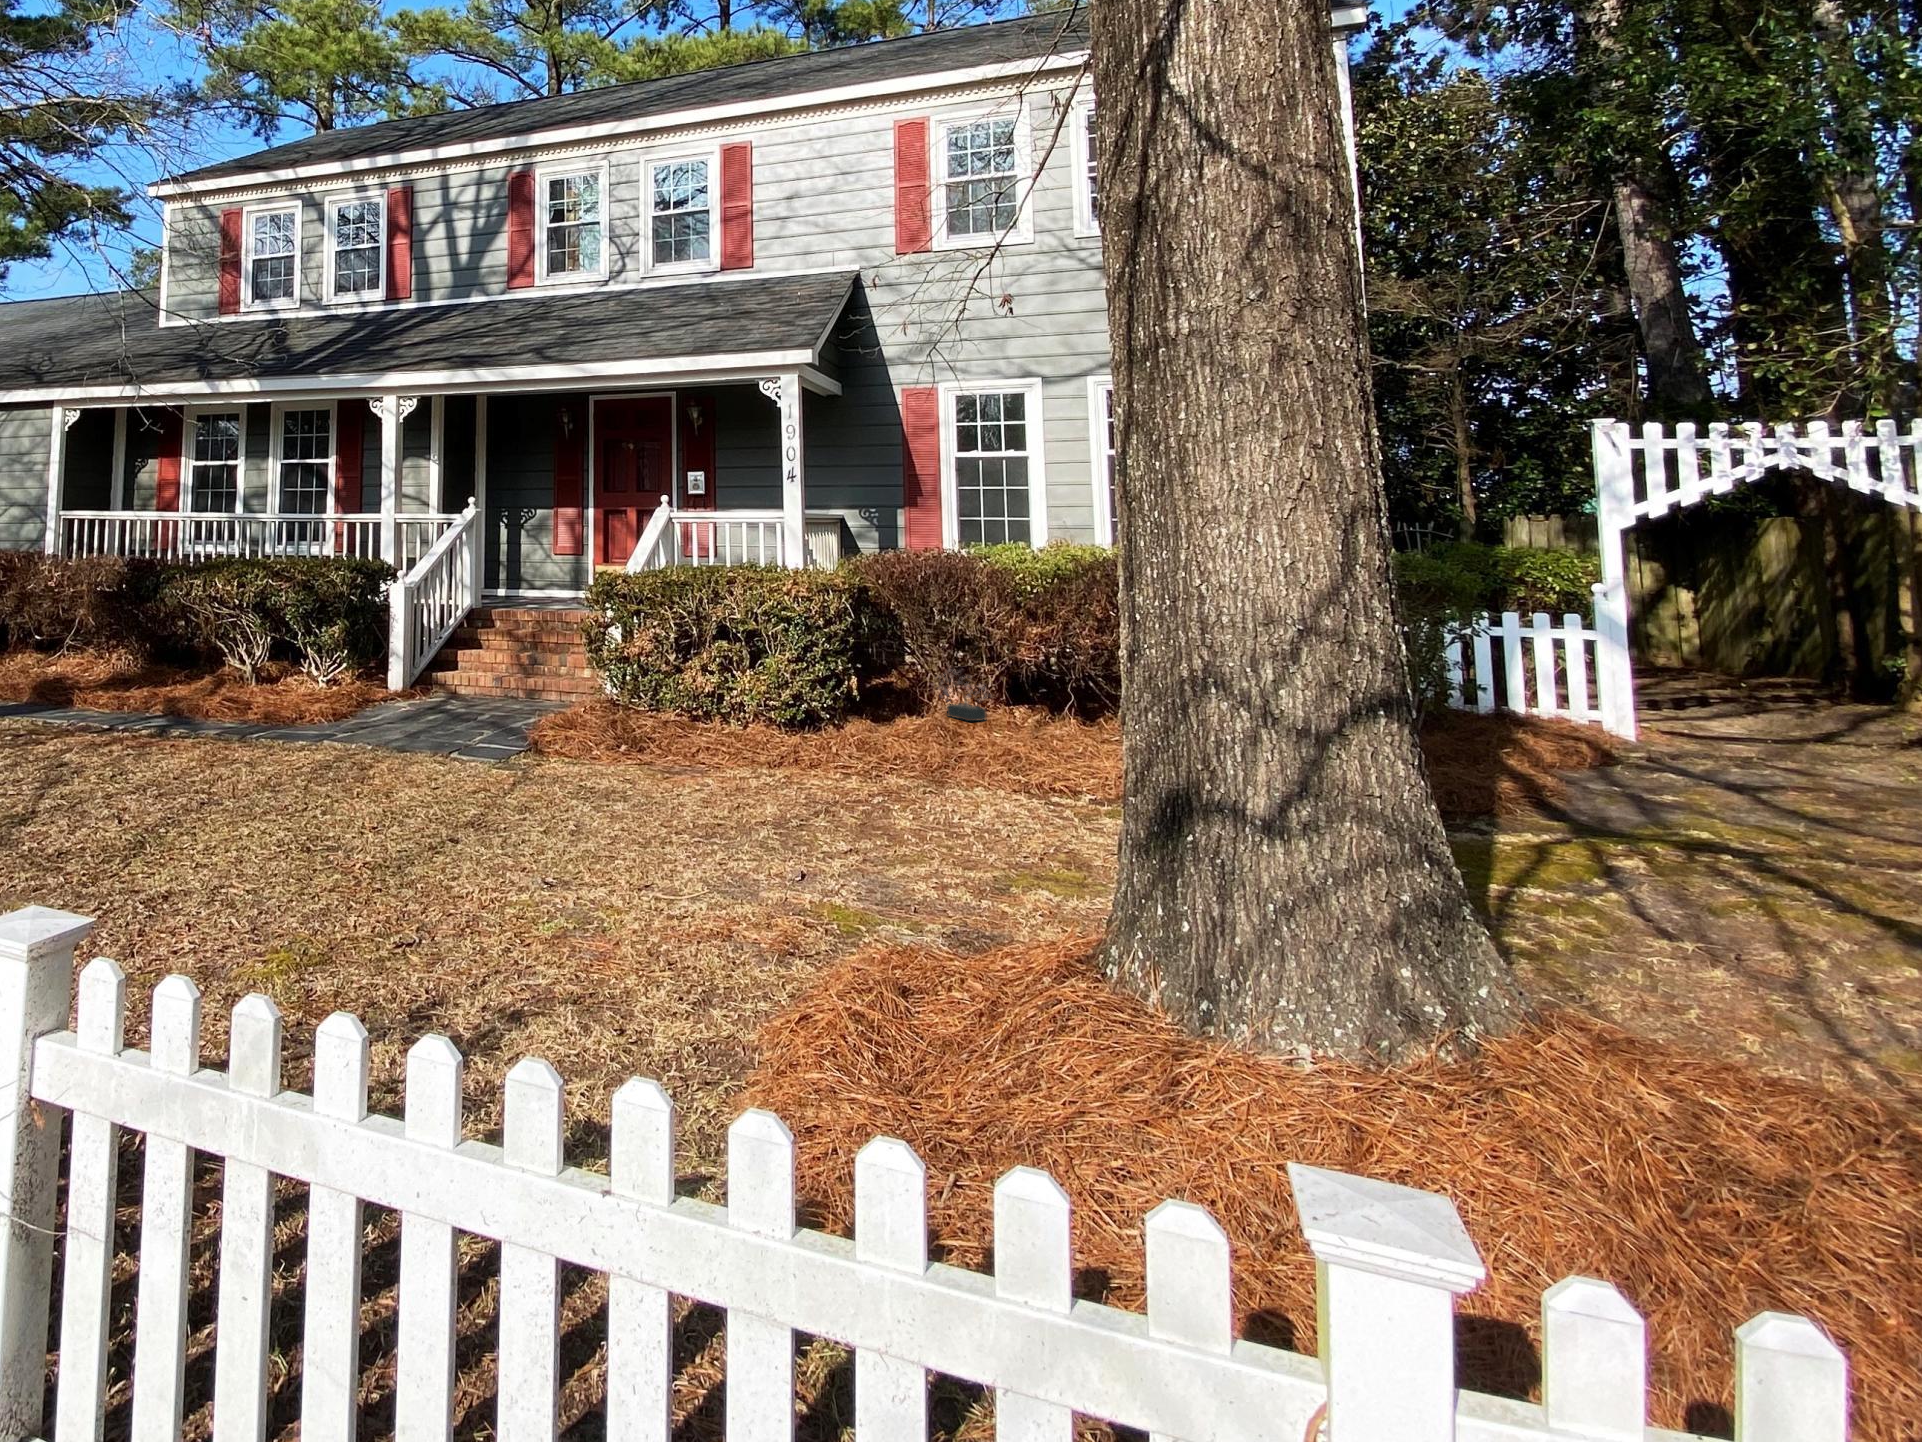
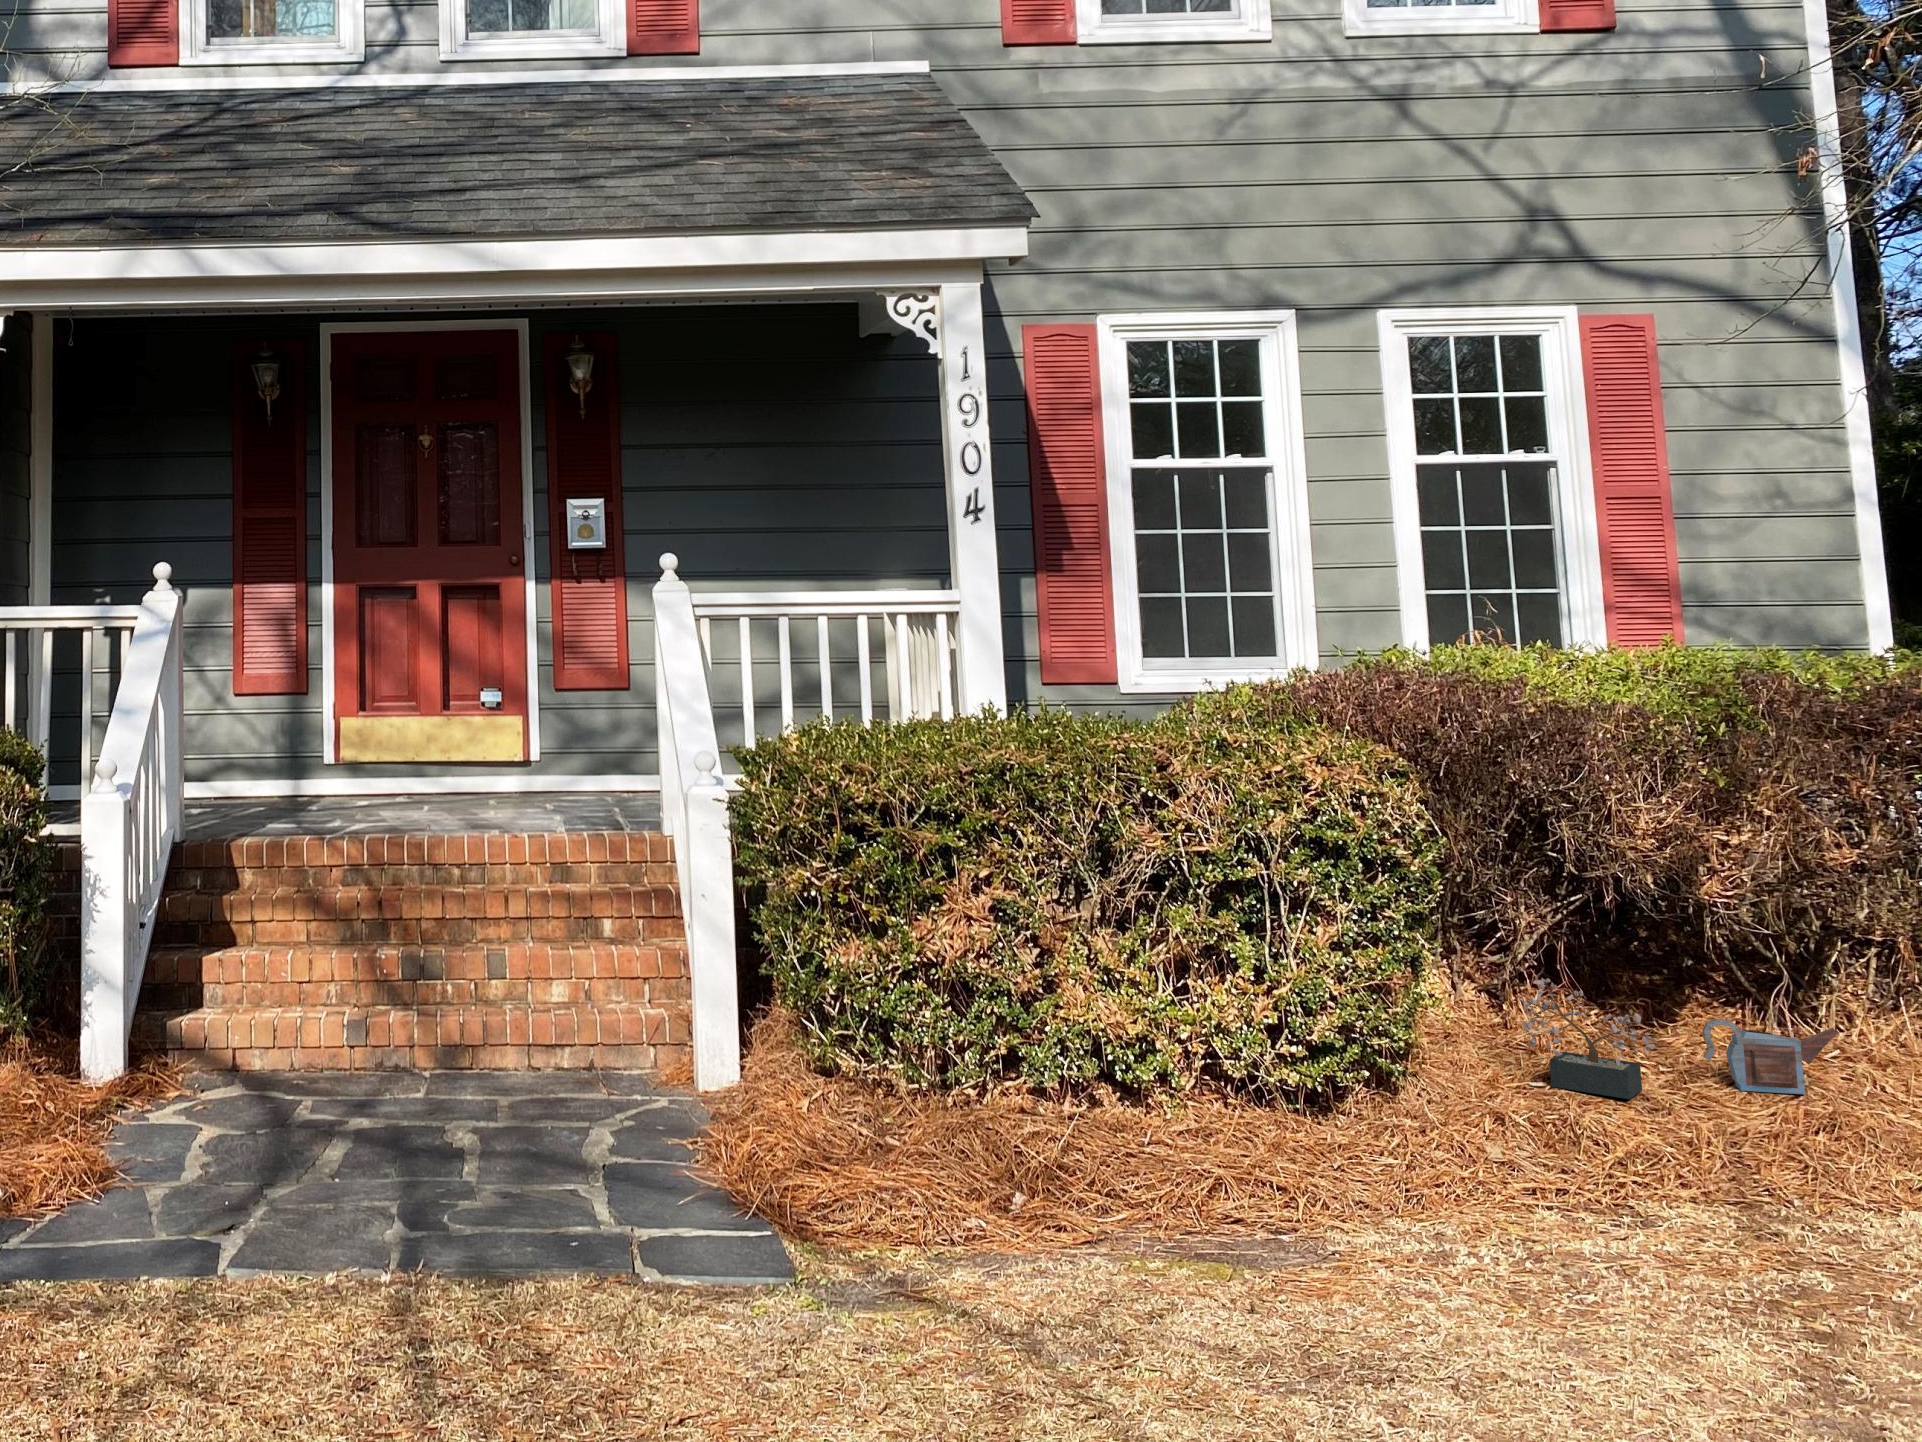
watering can: none [1021,691,1082,727] -> present [1702,1019,1839,1094]

